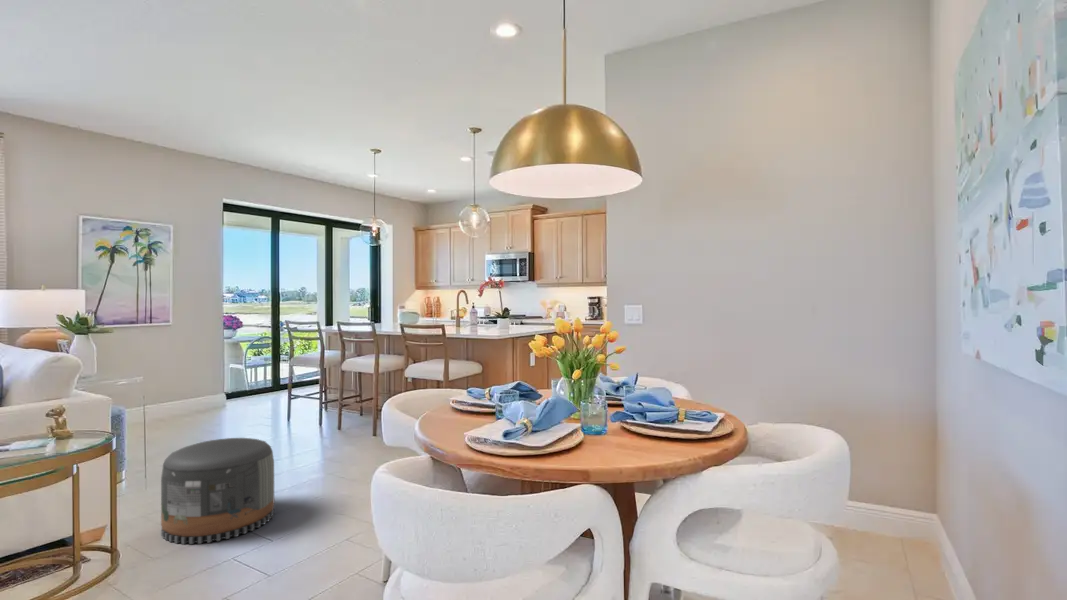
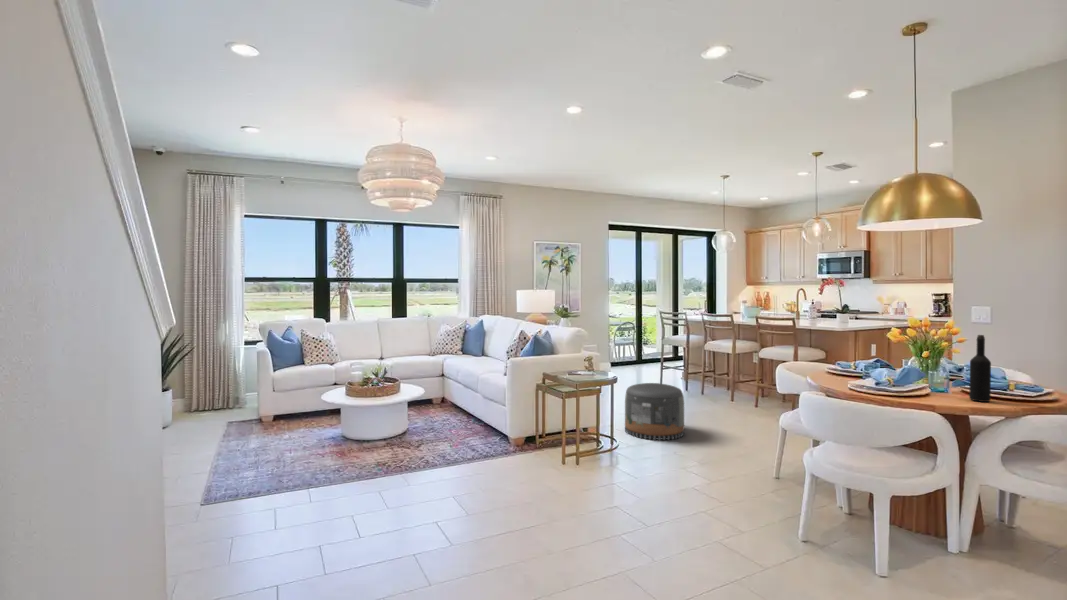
wine bottle: none [634,342,661,451] -> present [969,335,991,402]

